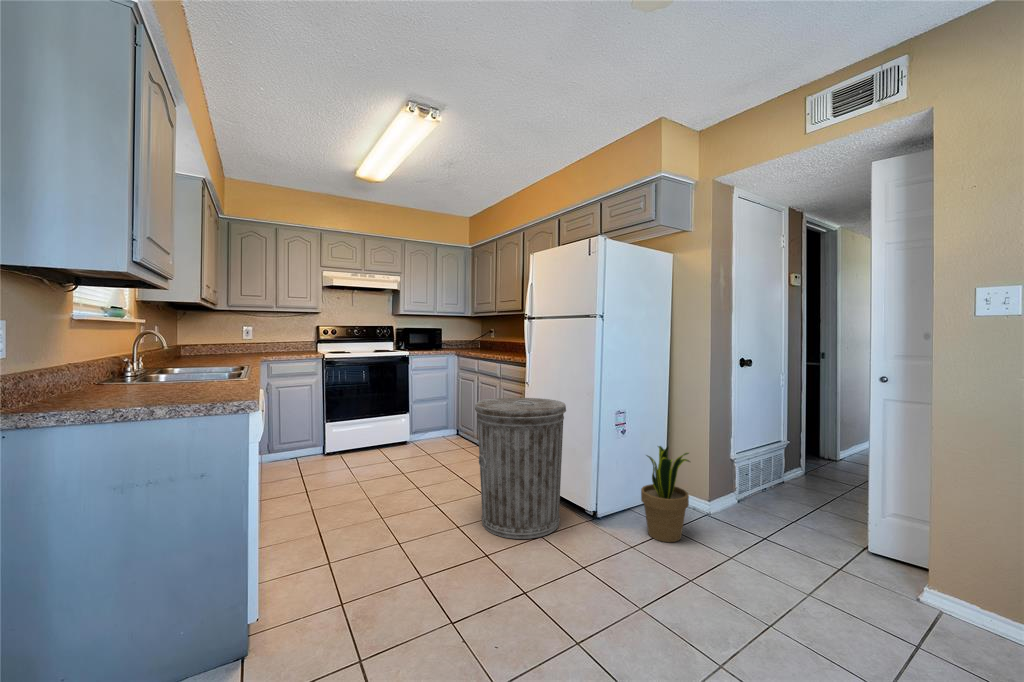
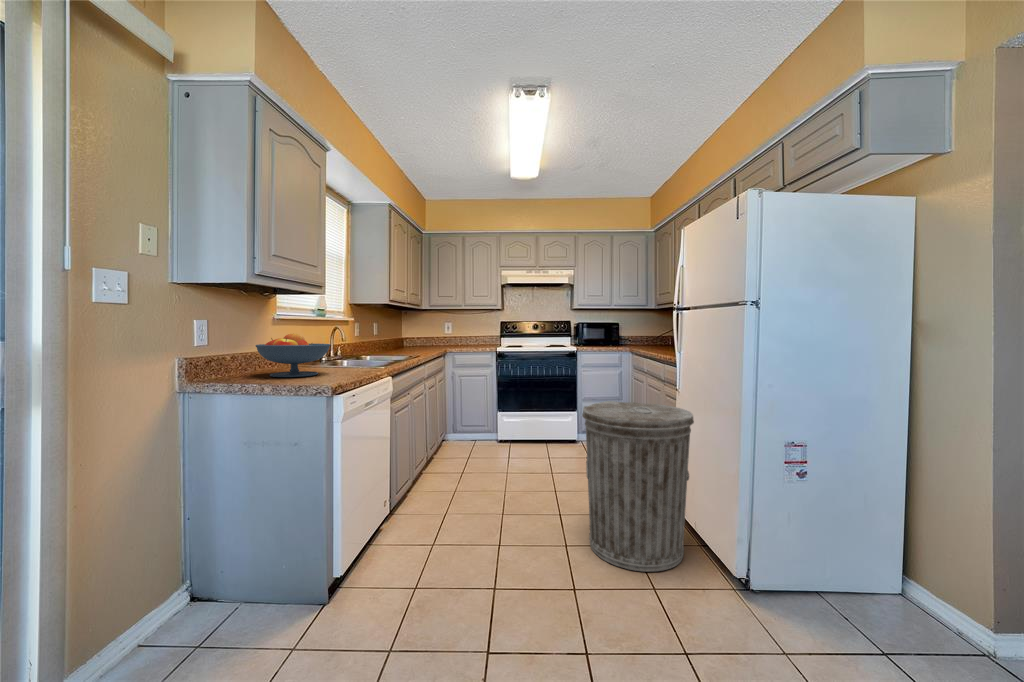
fruit bowl: none [87,339,204,398] -> present [256,334,330,377]
potted plant: present [641,446,690,542] -> none [794,491,889,640]

